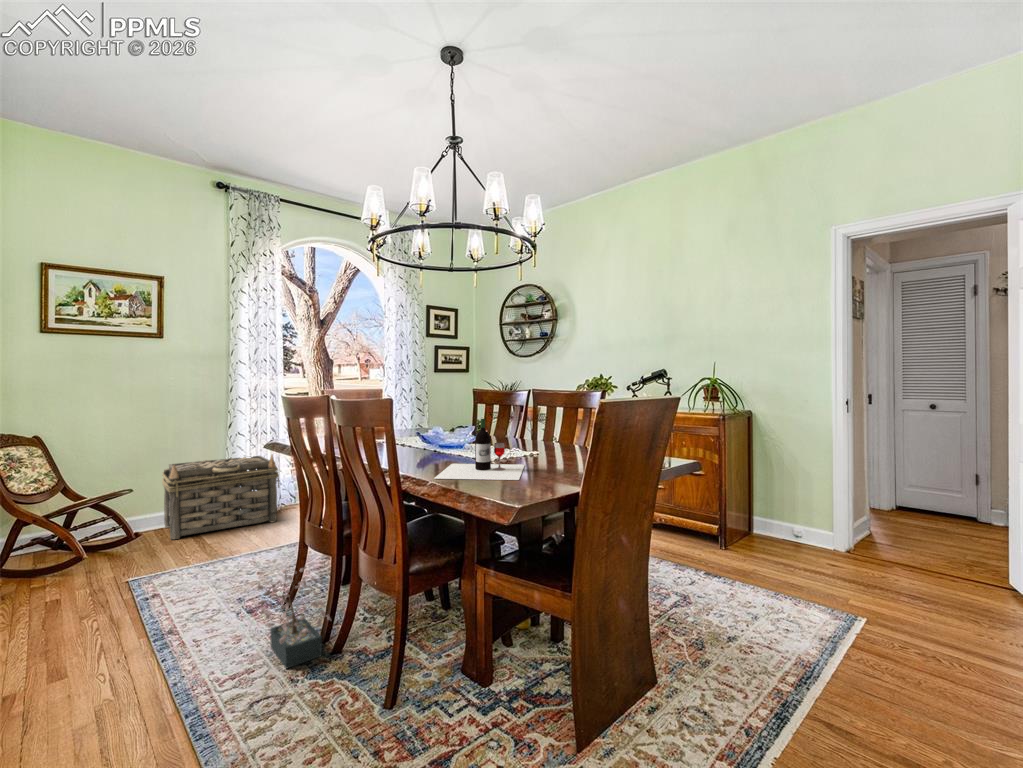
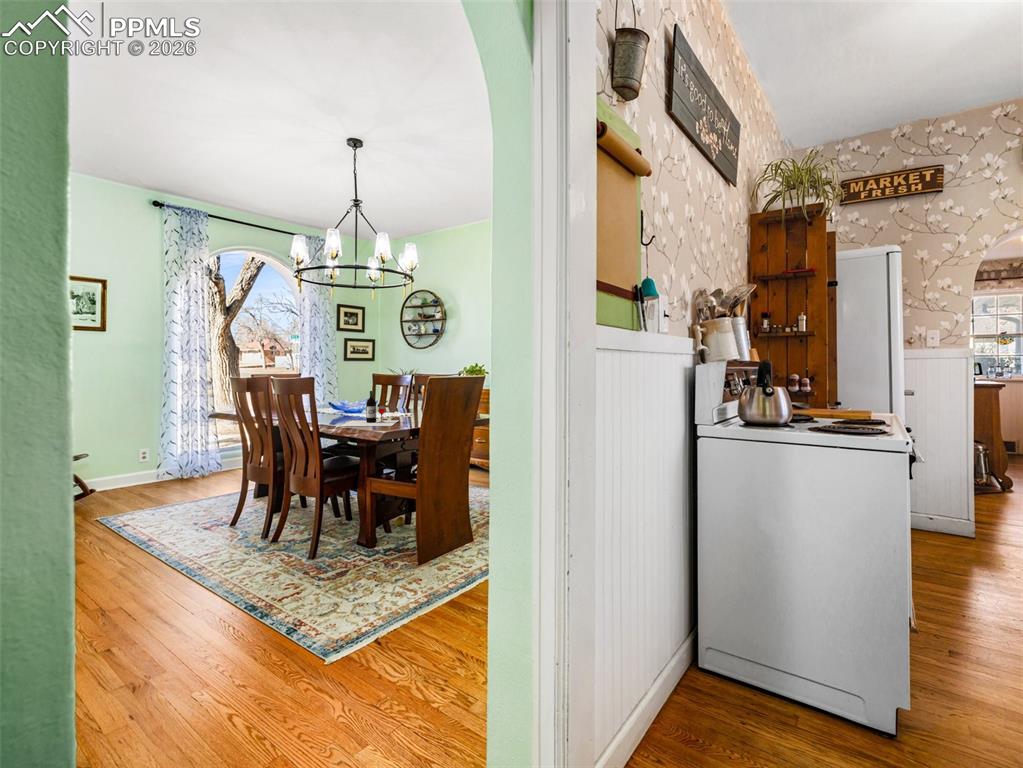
basket: present [162,455,279,539] -> none [108,427,212,495]
decorative plant: present [254,566,331,668] -> none [215,491,271,550]

